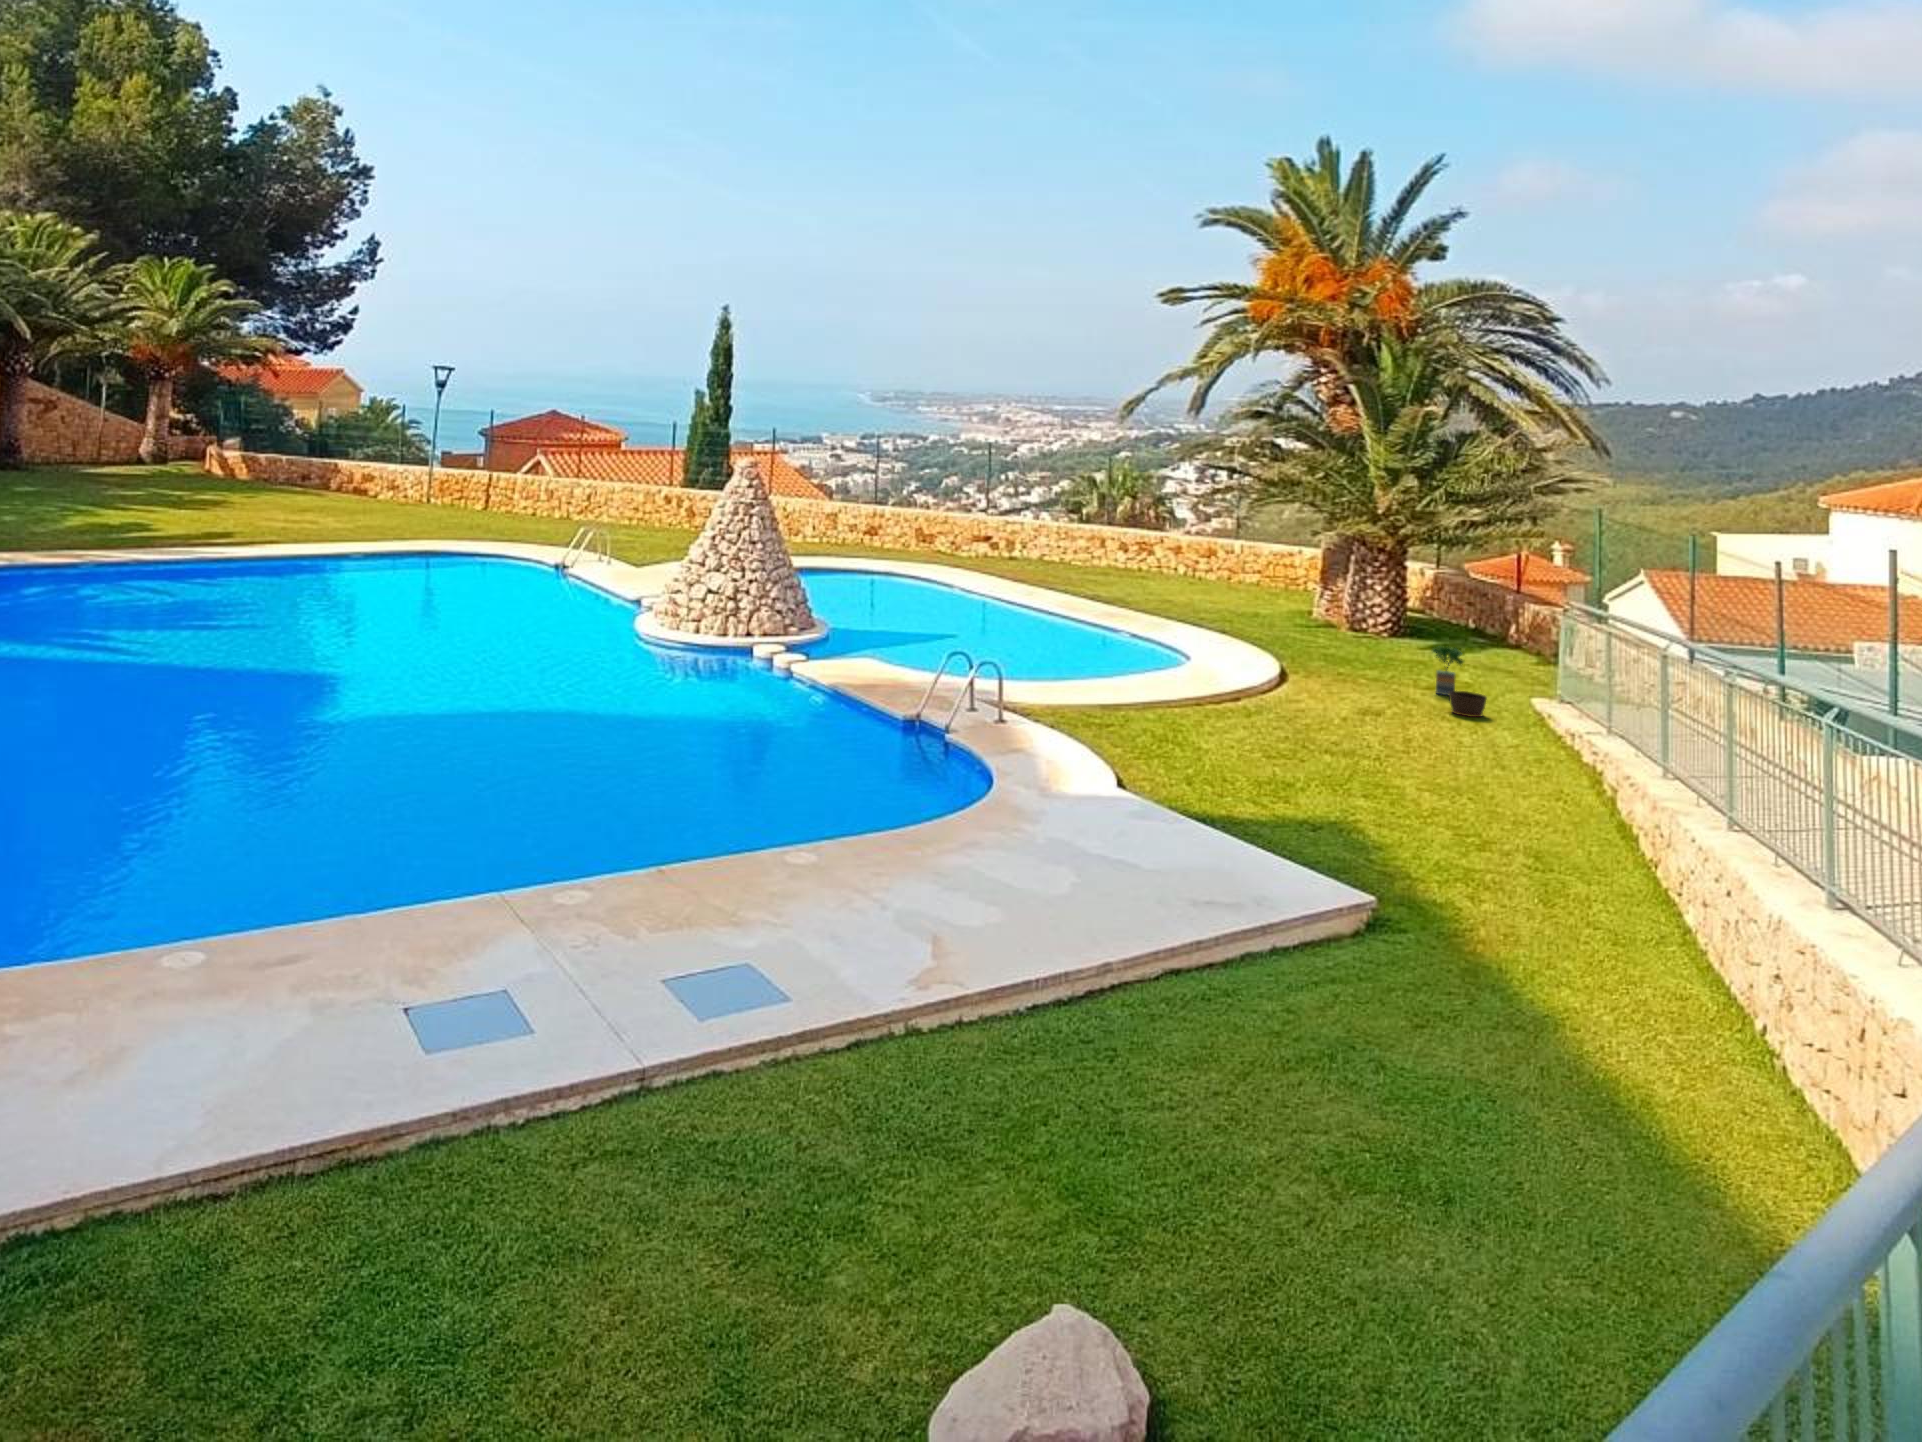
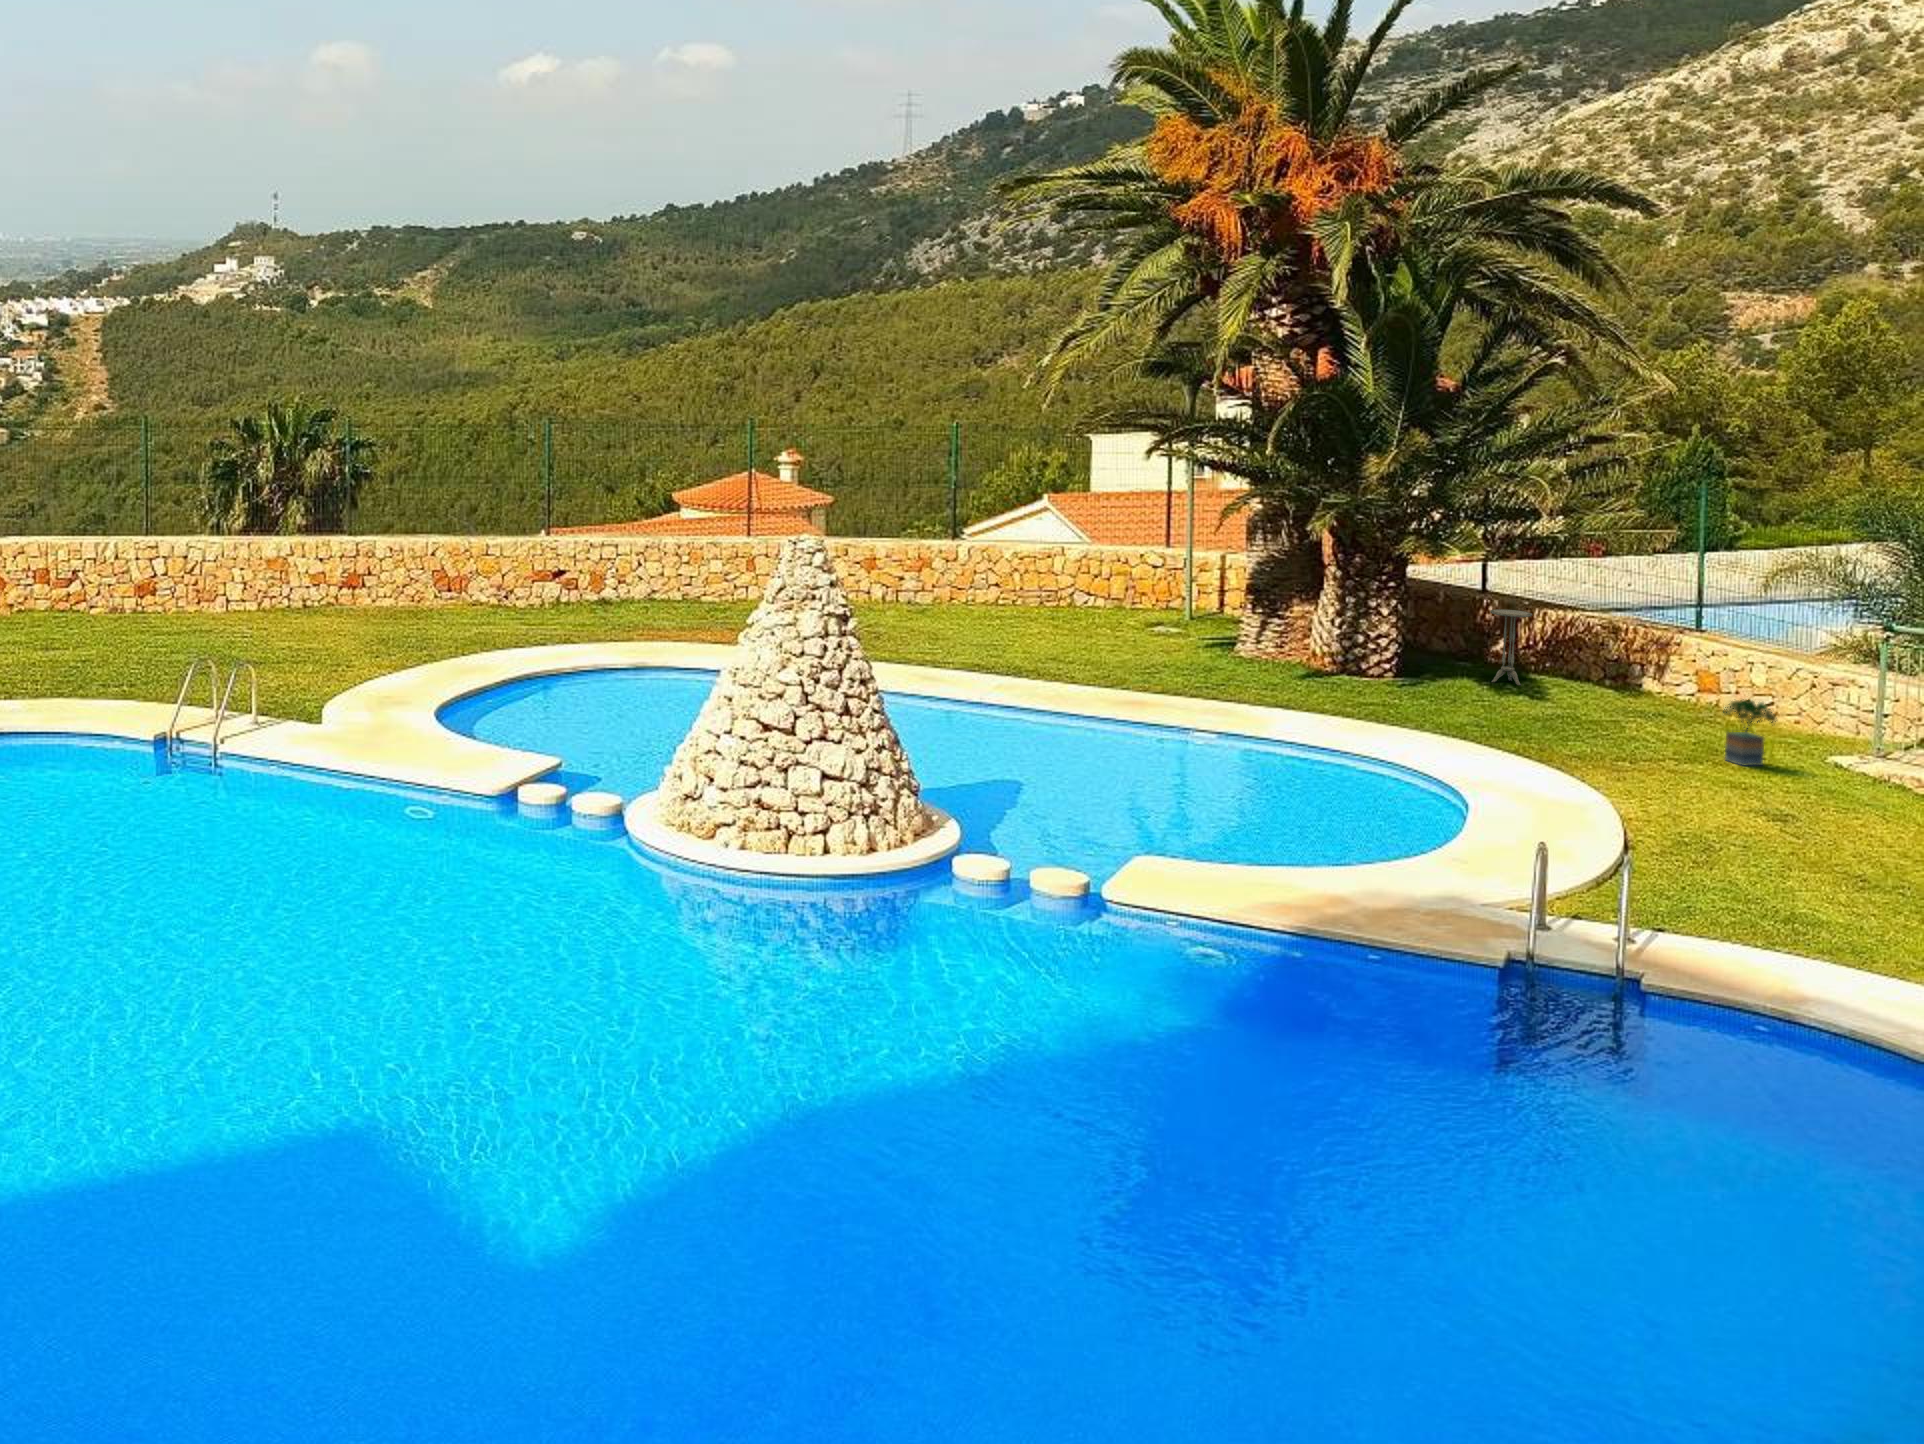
side table: none [1448,596,1478,652] -> present [1490,609,1532,685]
basket: present [1449,691,1487,717] -> none [1838,762,1896,797]

